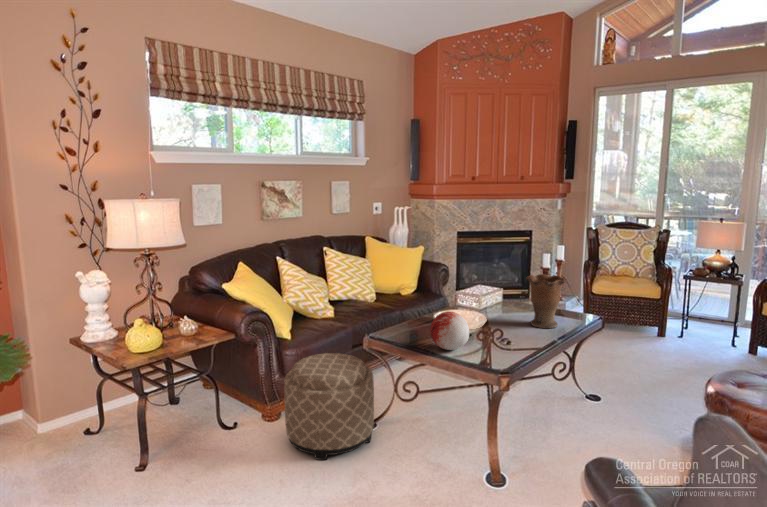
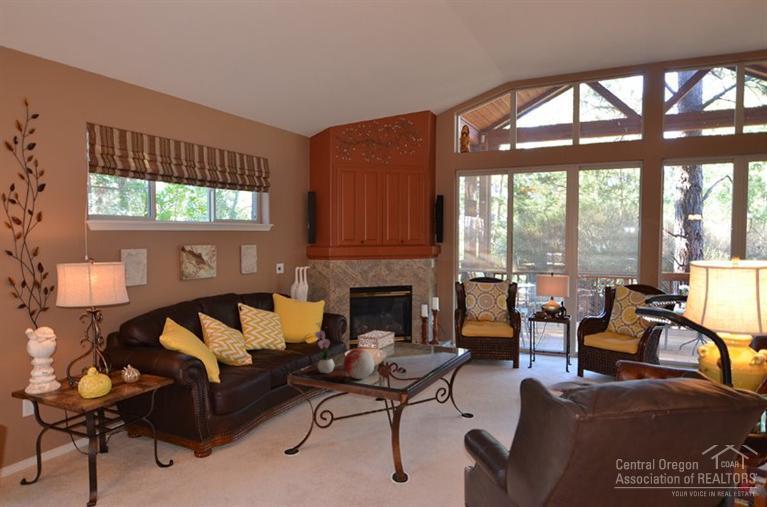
vase: present [526,274,565,328] -> none [413,318,443,360]
flower arrangement: none [397,277,424,339] -> present [315,327,335,373]
ottoman: present [284,353,374,460] -> none [222,390,299,479]

